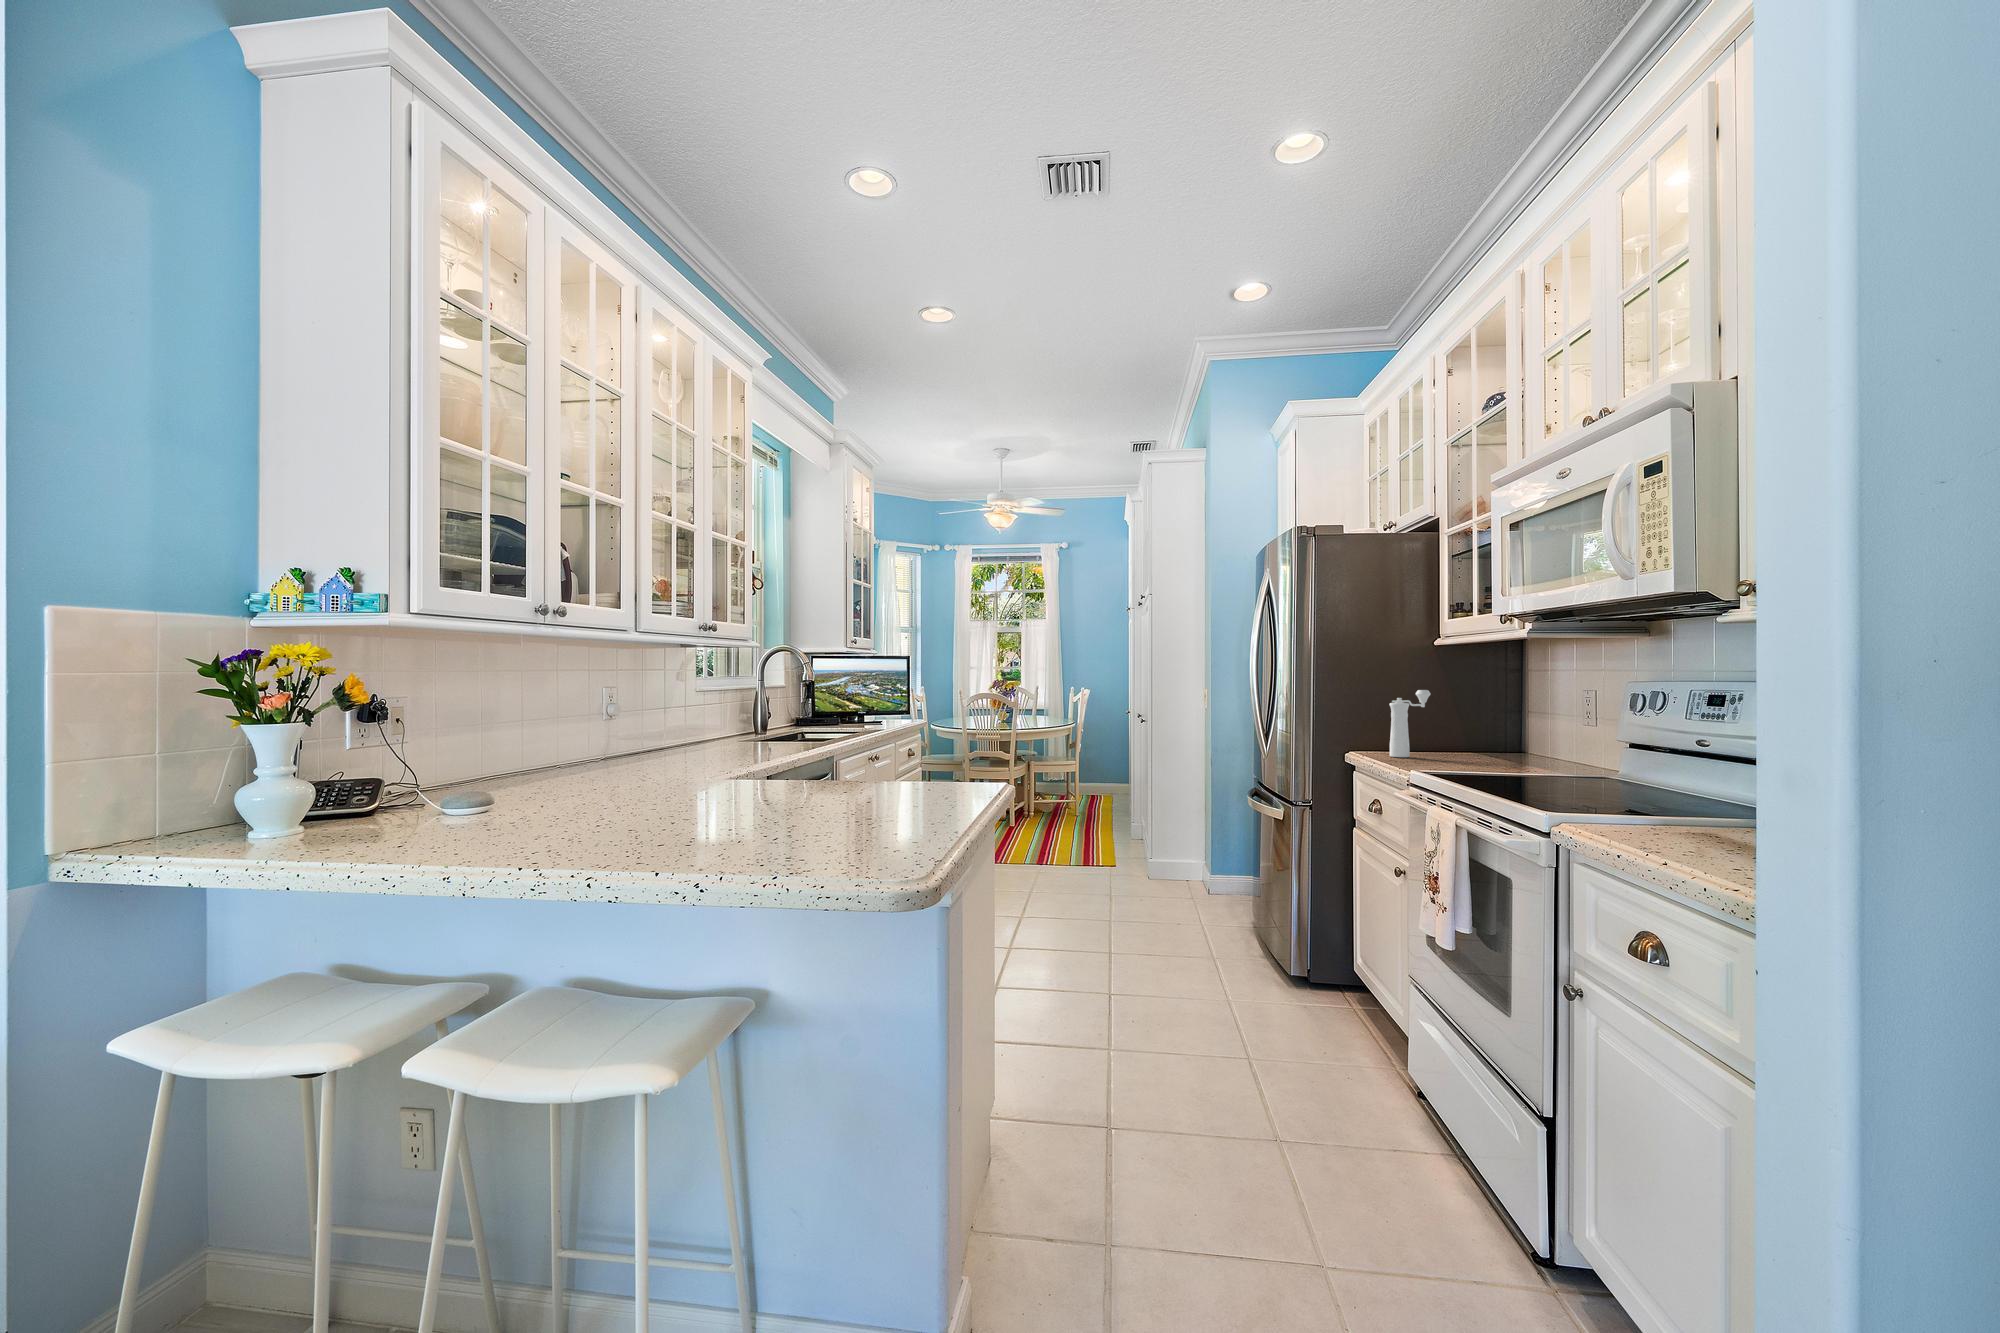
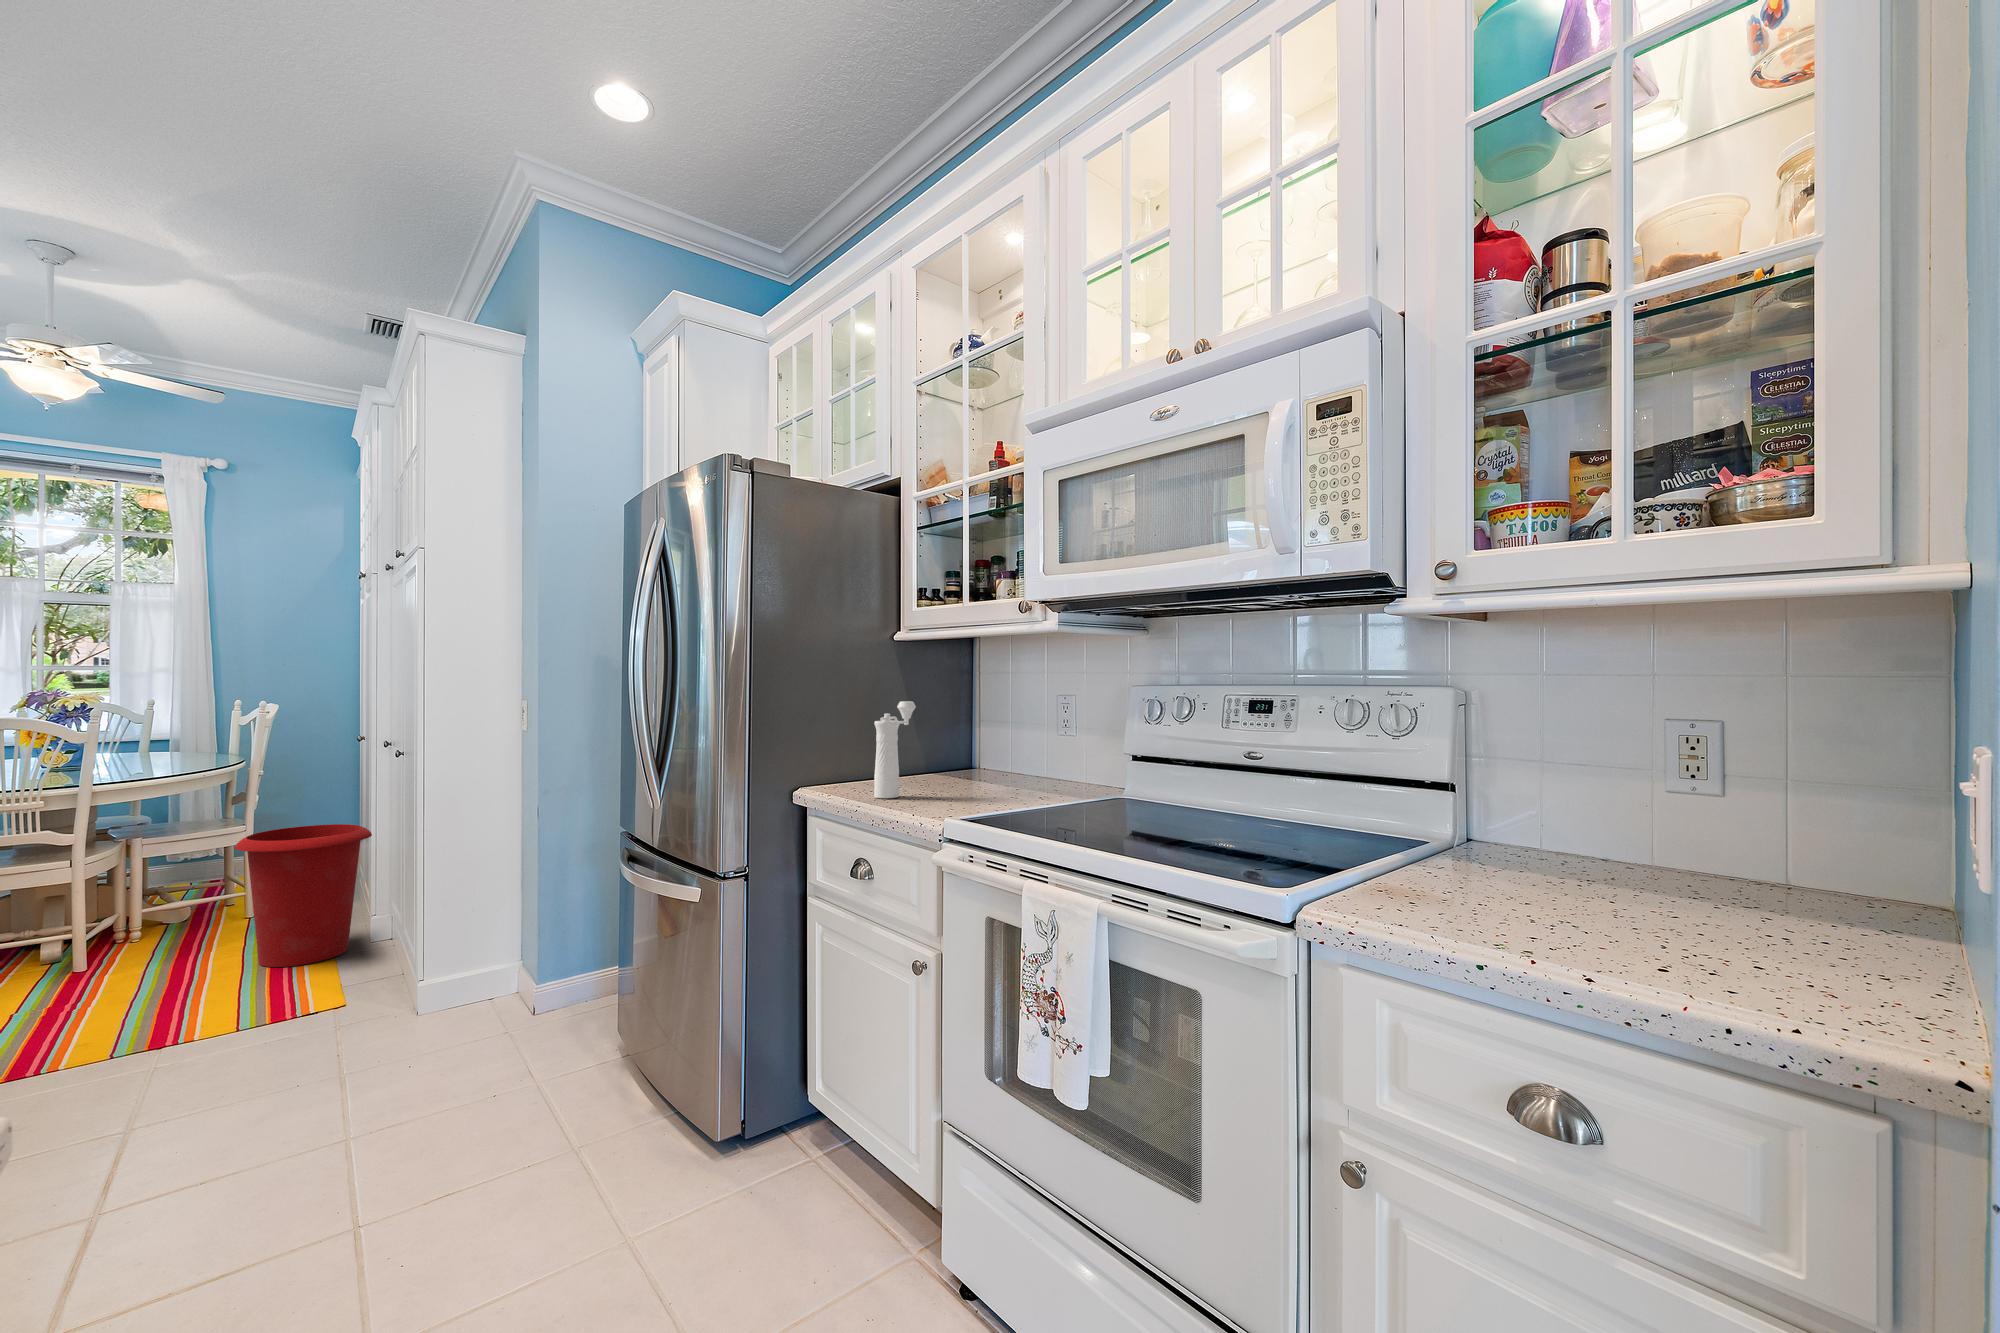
waste bin: none [1070,762,1134,843] -> present [234,824,372,967]

